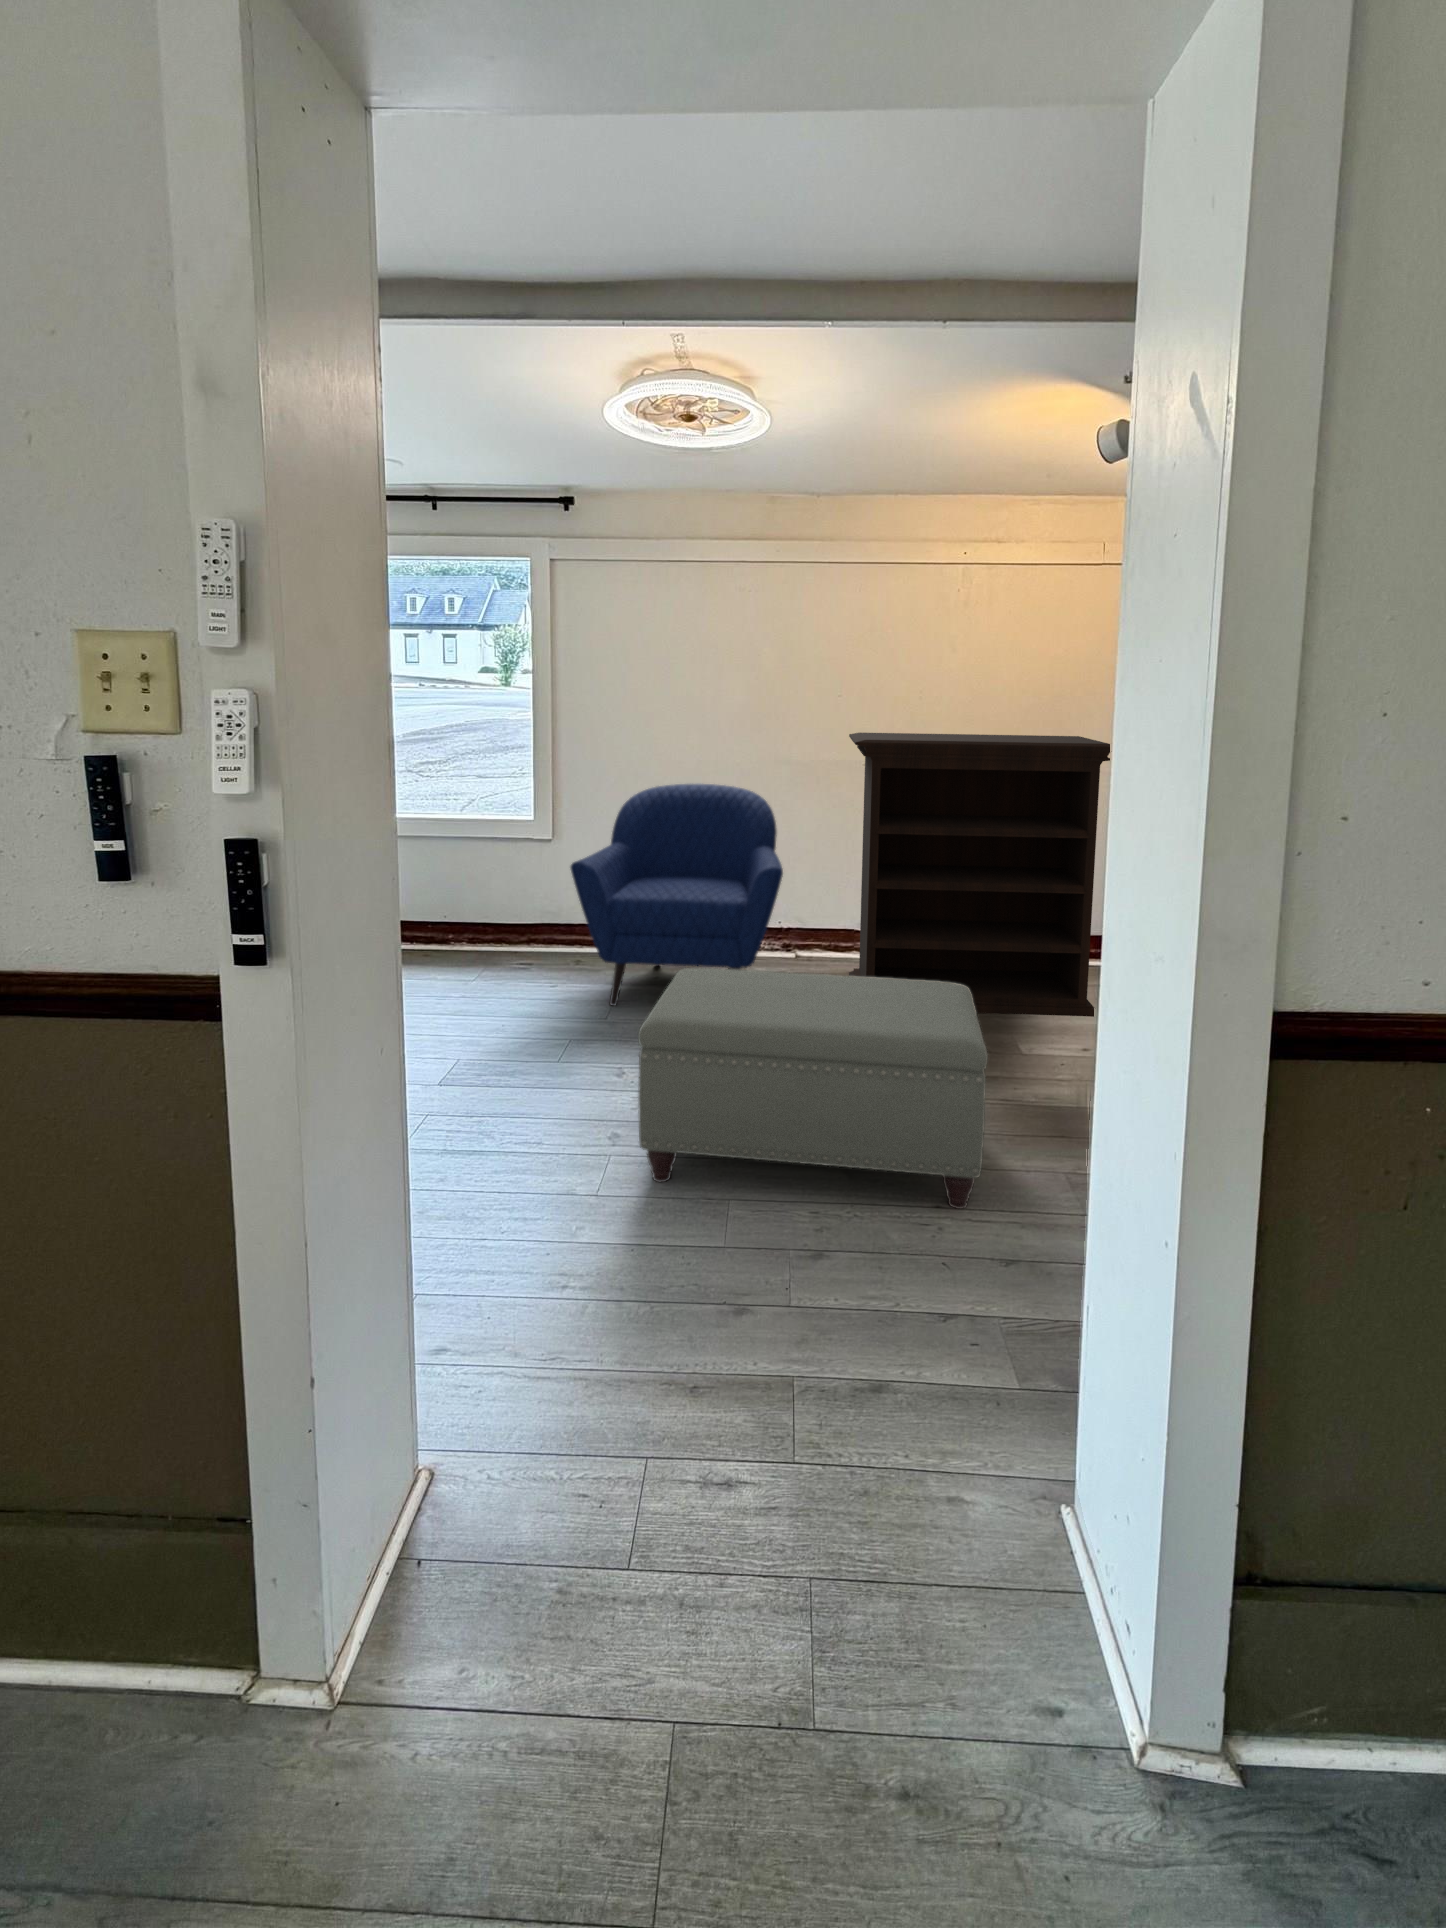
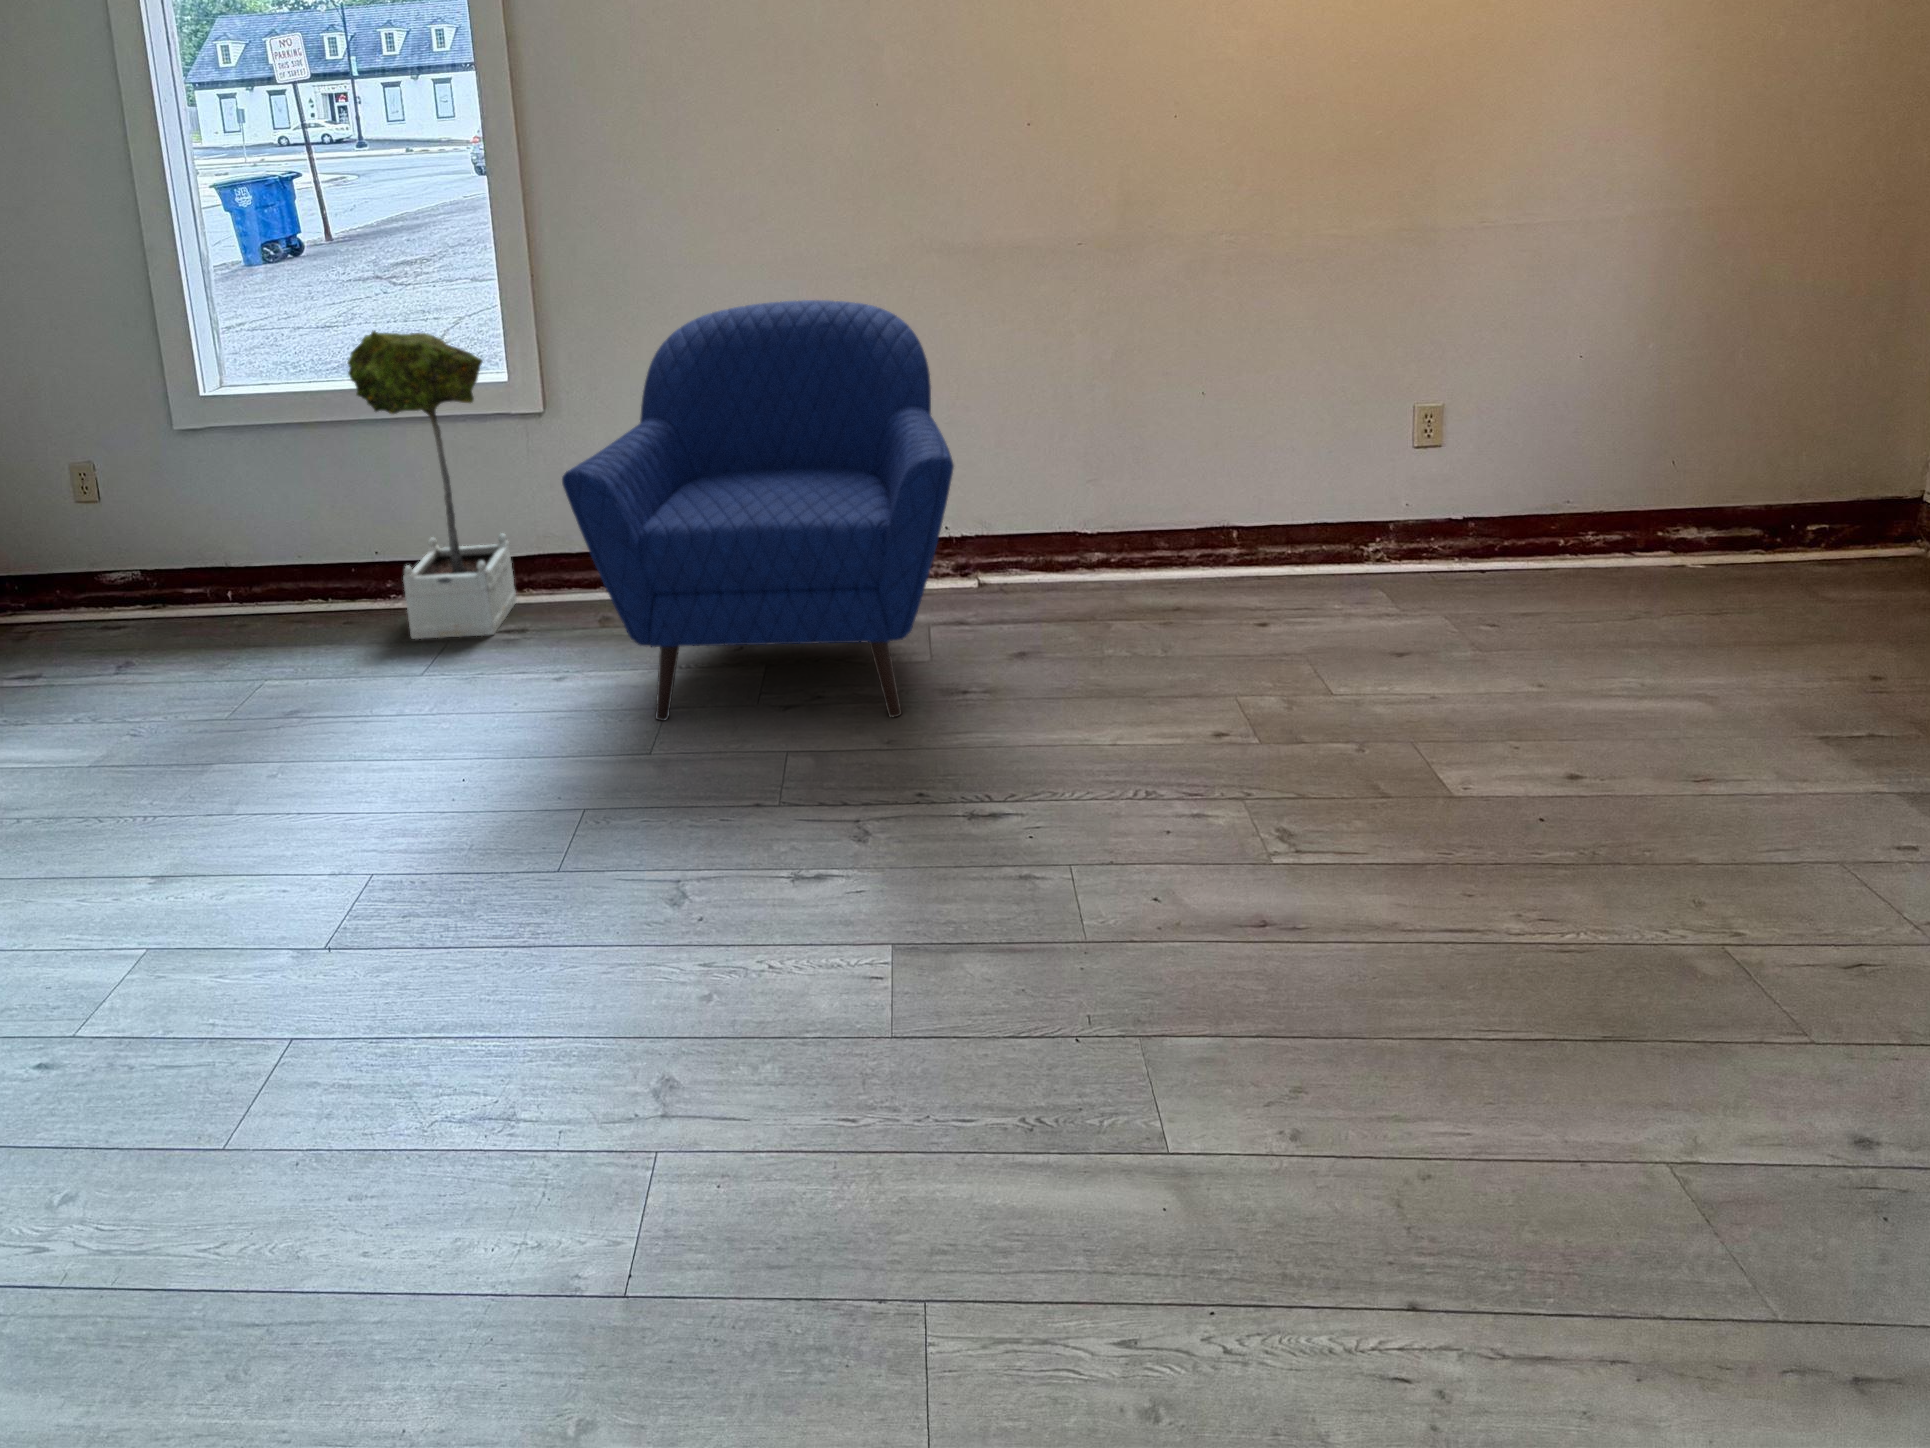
bookshelf: present [849,733,1110,1017] -> none [1049,164,1594,700]
potted tree: none [441,781,525,964] -> present [348,331,517,639]
ottoman: present [638,968,988,1209] -> none [676,715,1545,1327]

